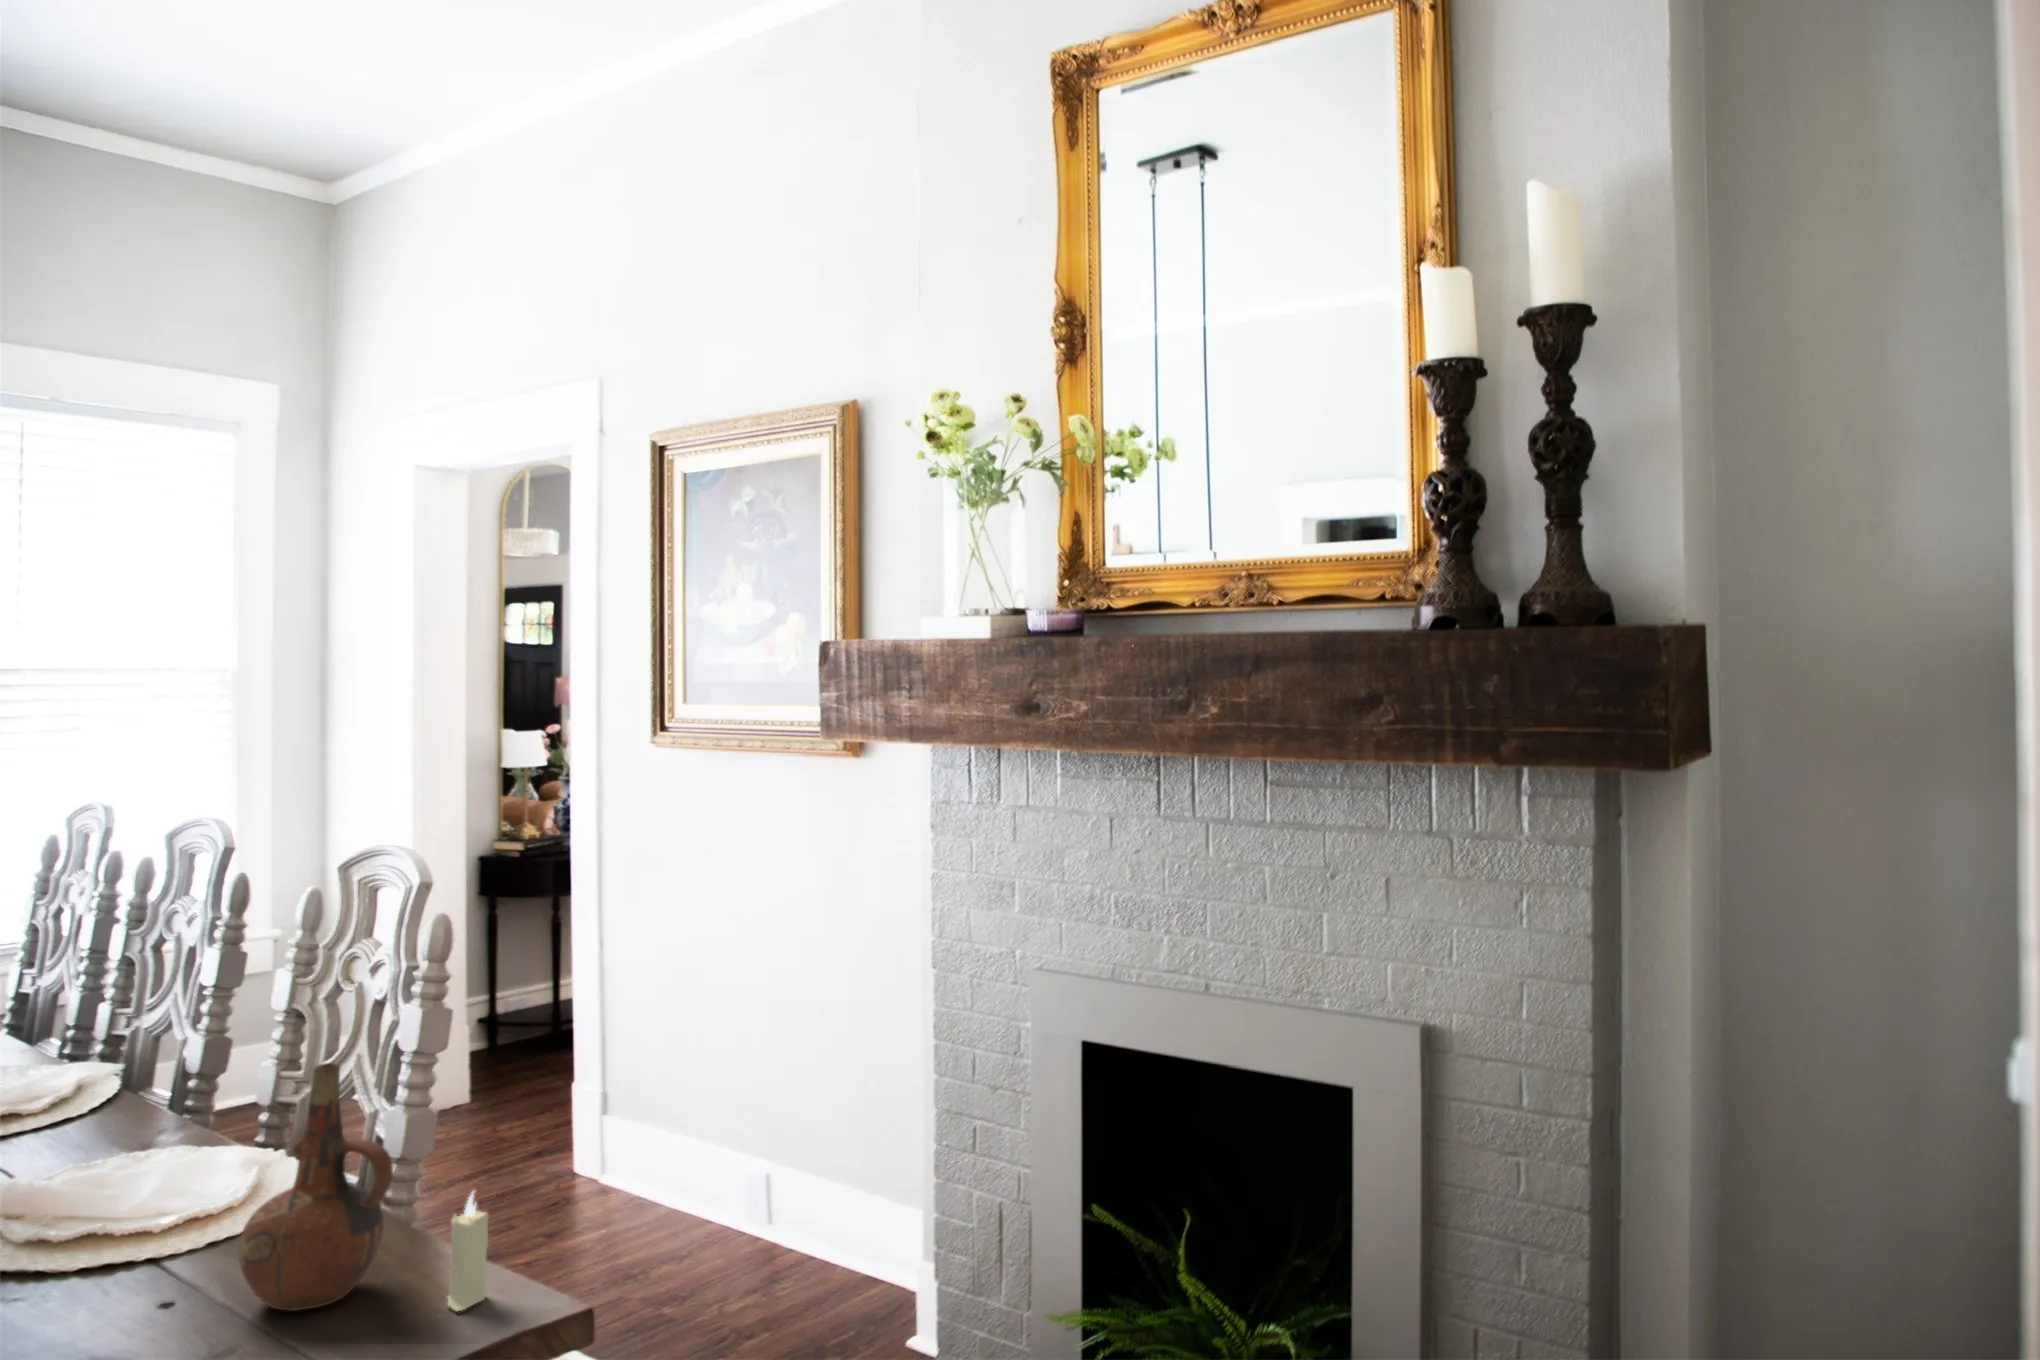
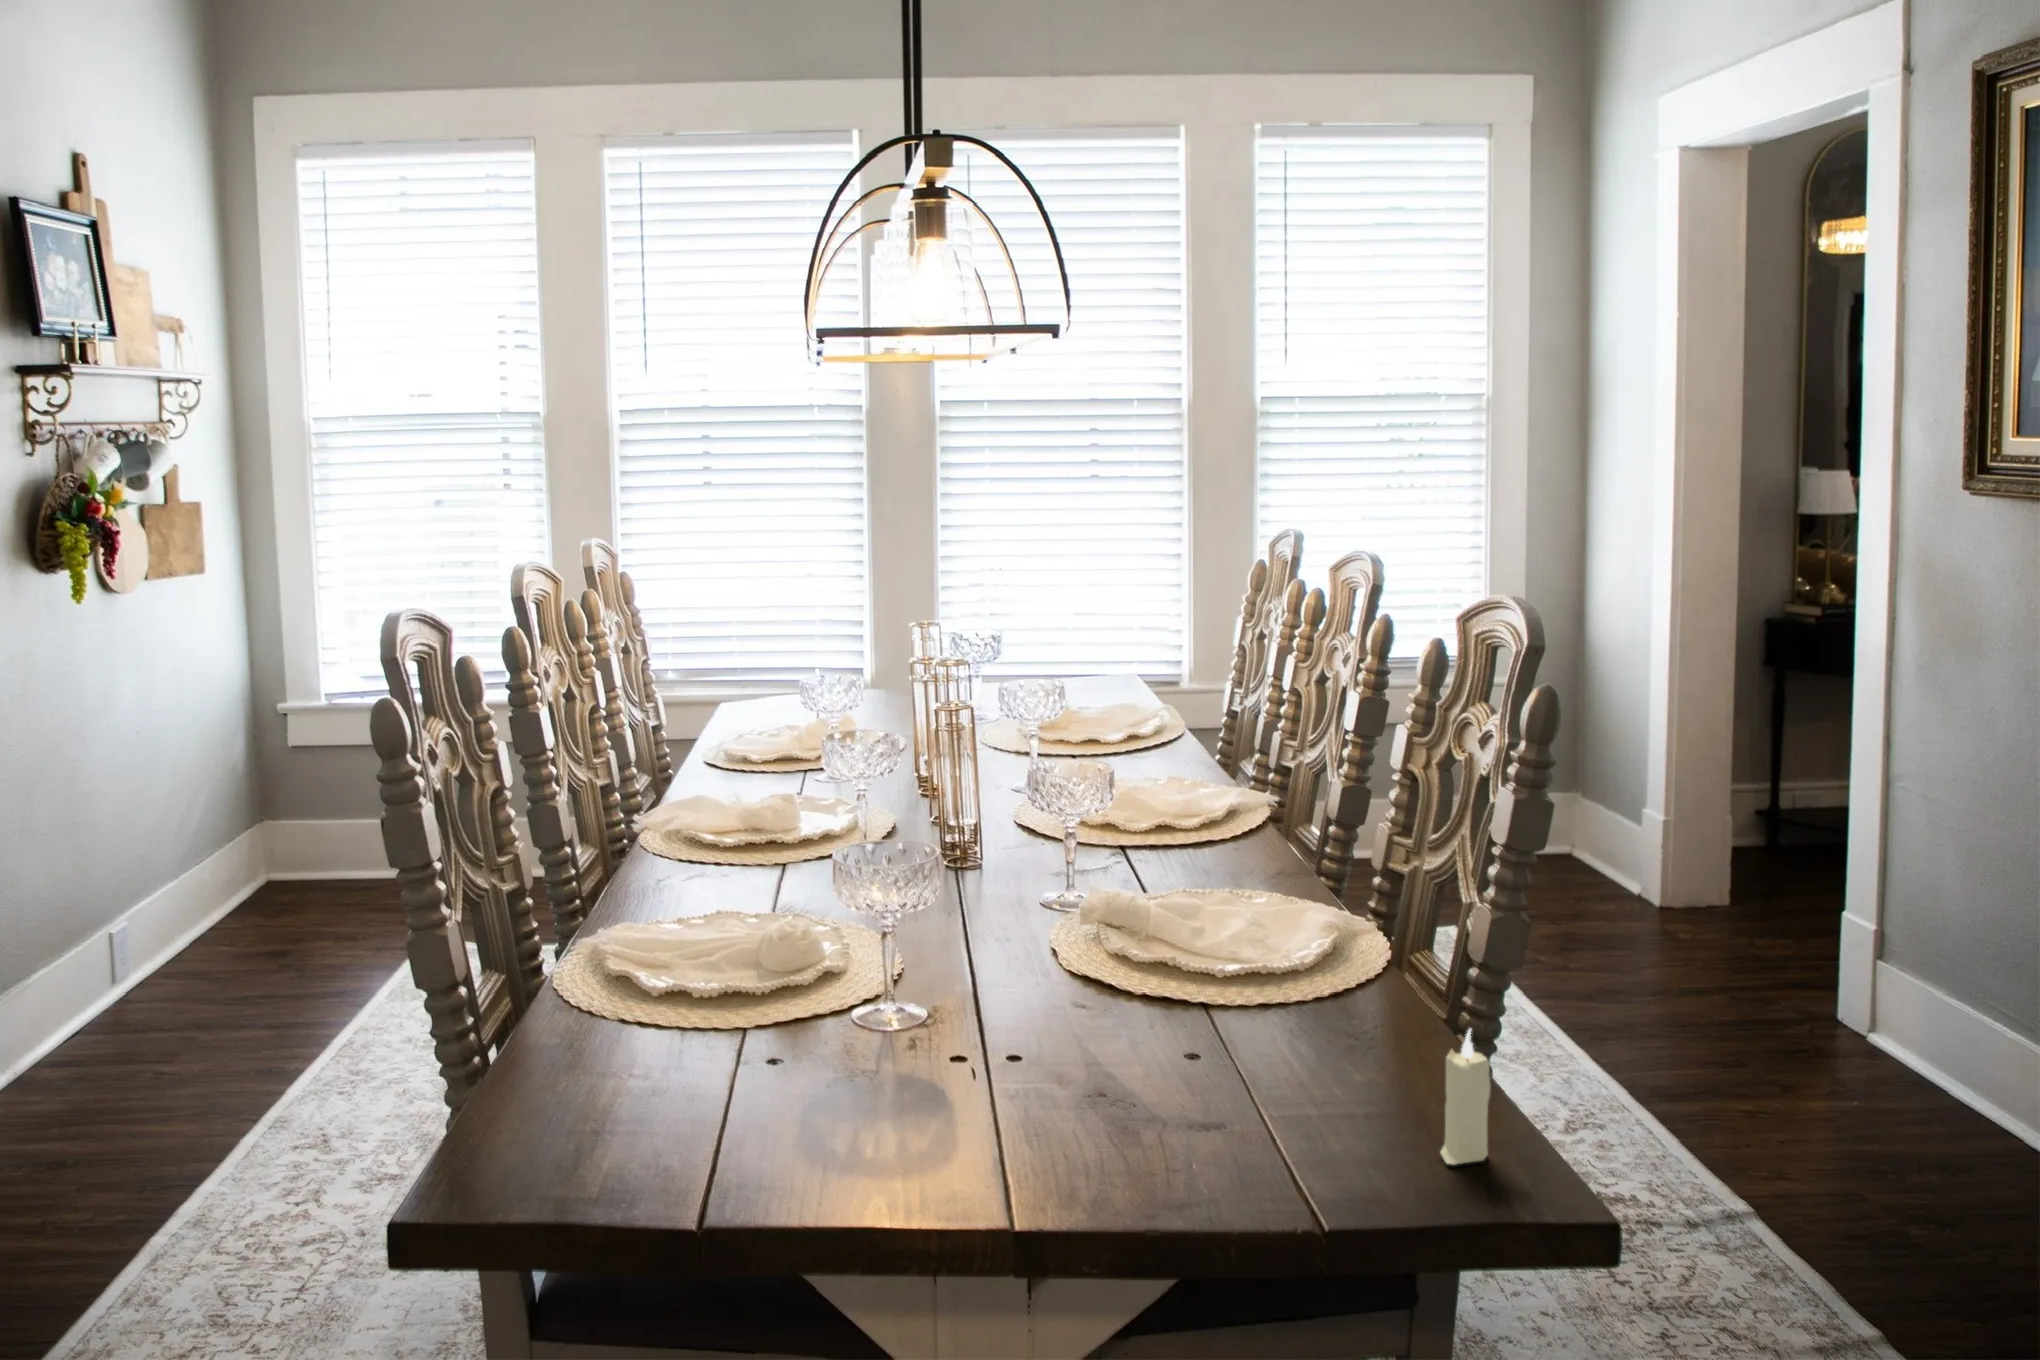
ceramic pitcher: present [238,1063,393,1311] -> none [1243,841,1395,1109]

